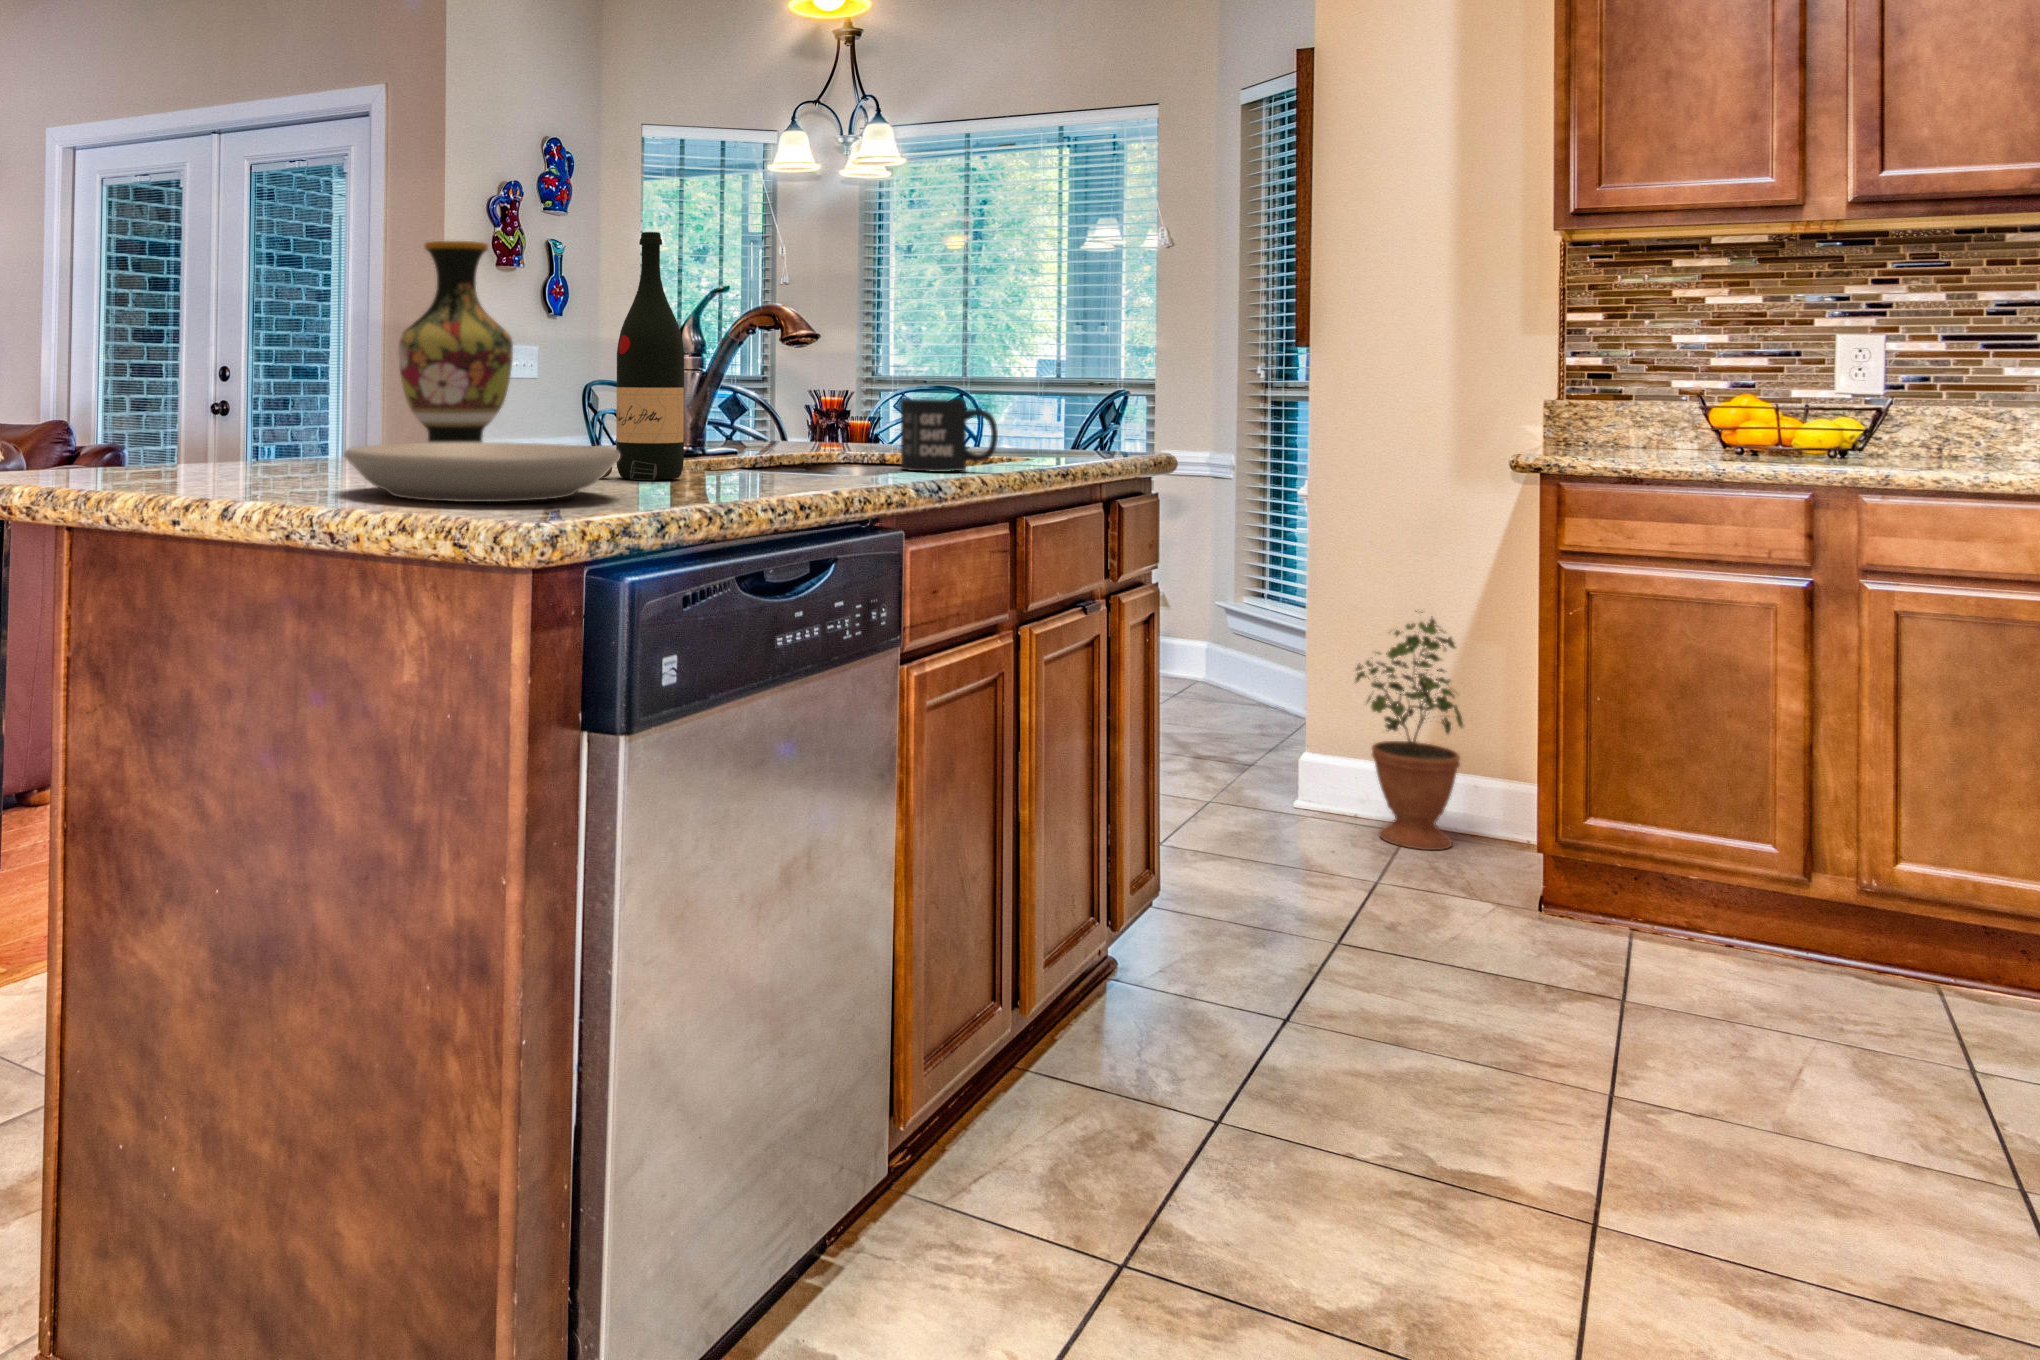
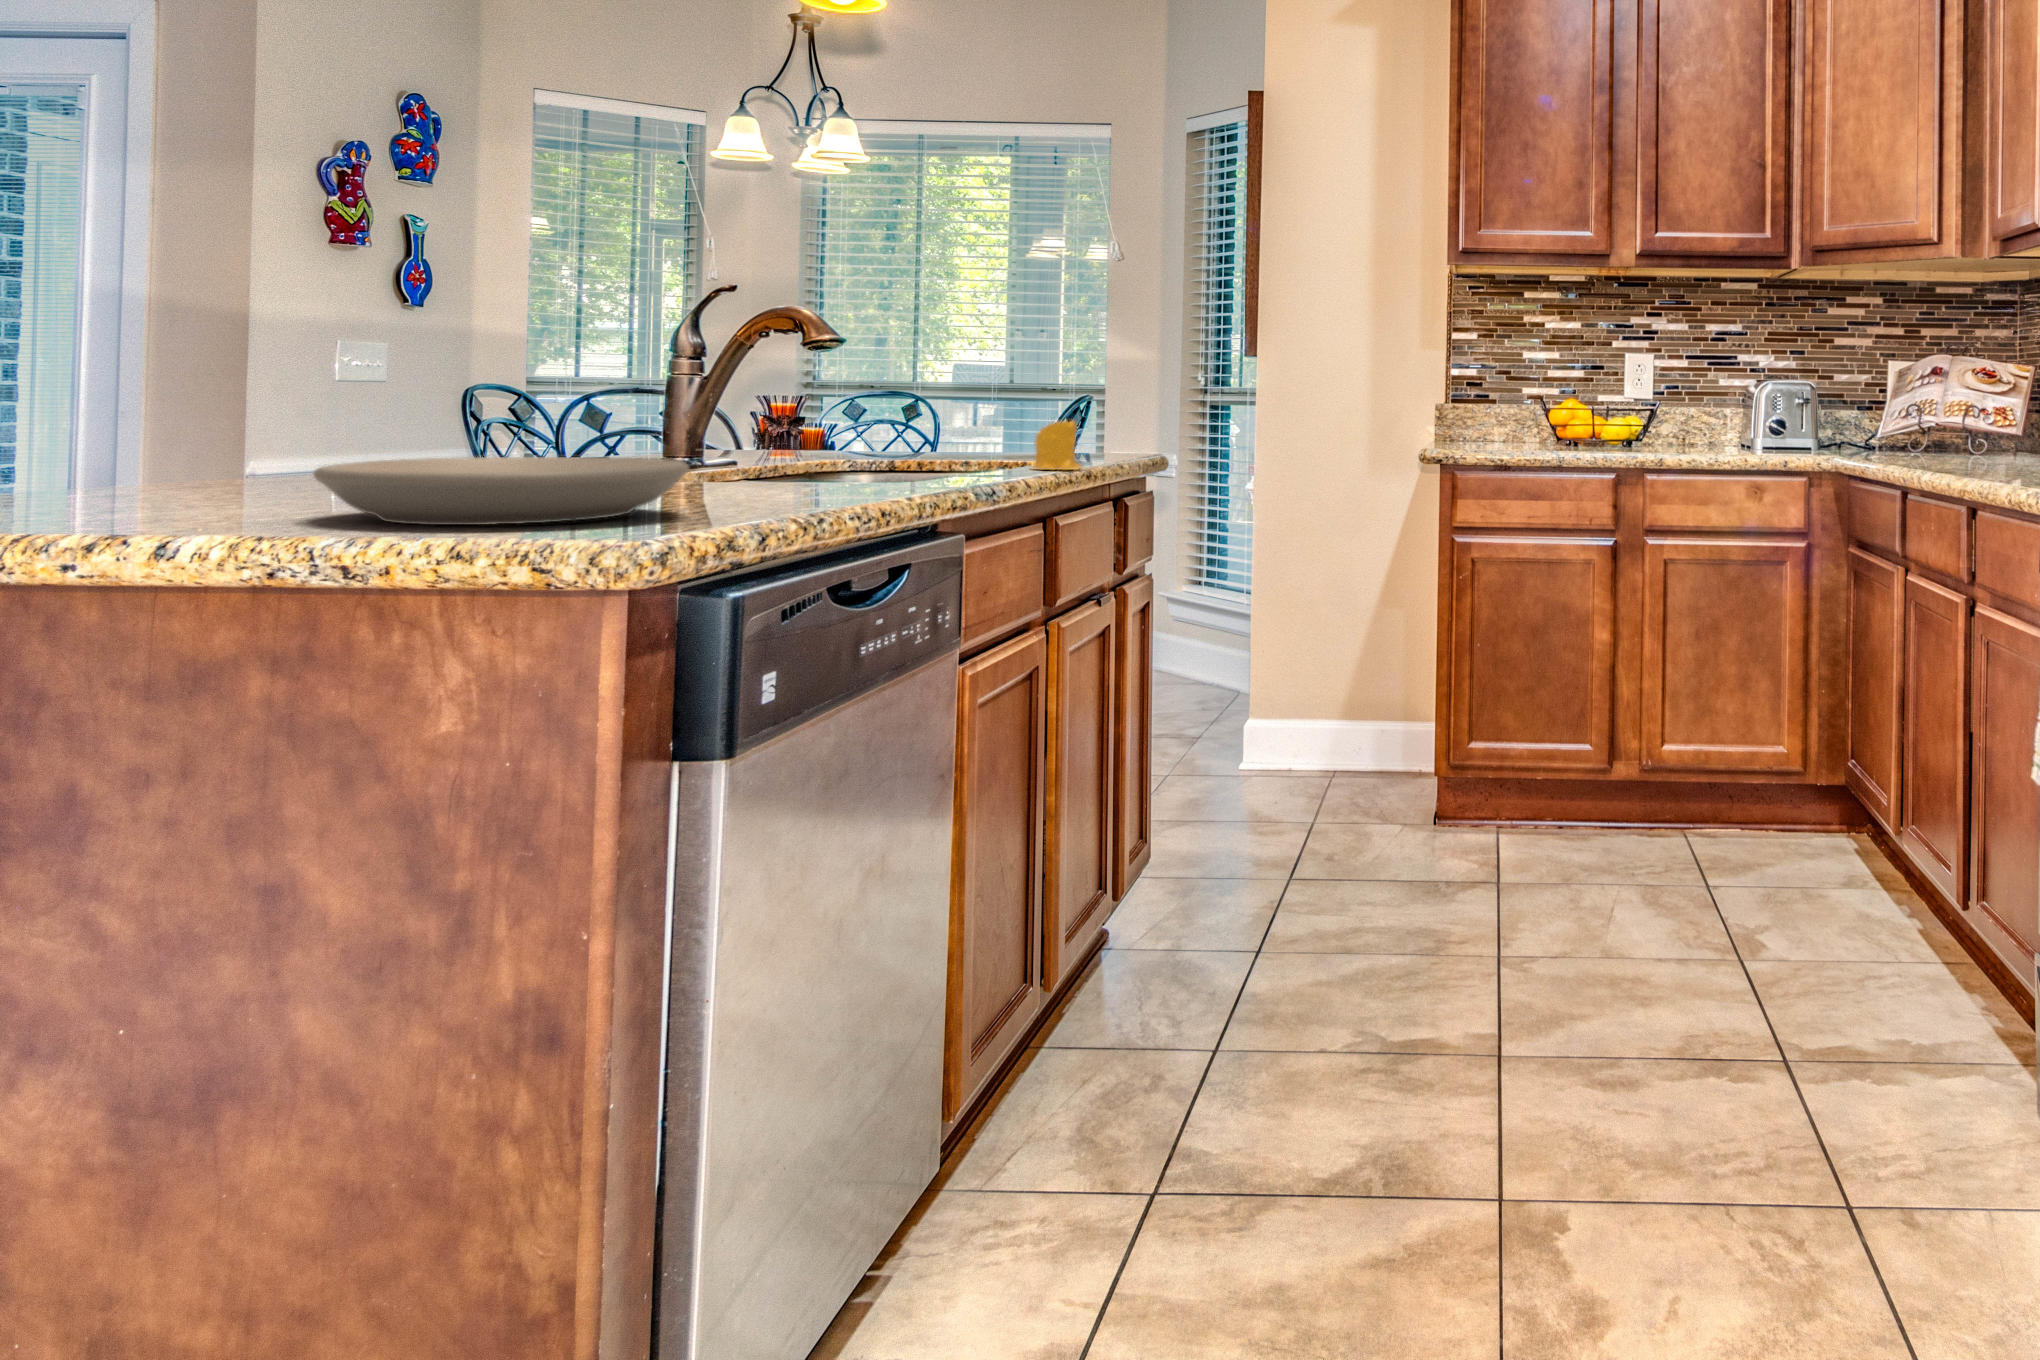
wine bottle: present [601,232,684,480] -> none [612,227,729,494]
vase: present [398,241,513,442] -> none [316,218,485,484]
mug: present [901,399,998,472] -> none [940,406,1038,477]
candle: none [1000,412,1056,467] -> present [1032,421,1082,470]
potted plant: present [1356,611,1463,850] -> none [1298,583,1381,785]

